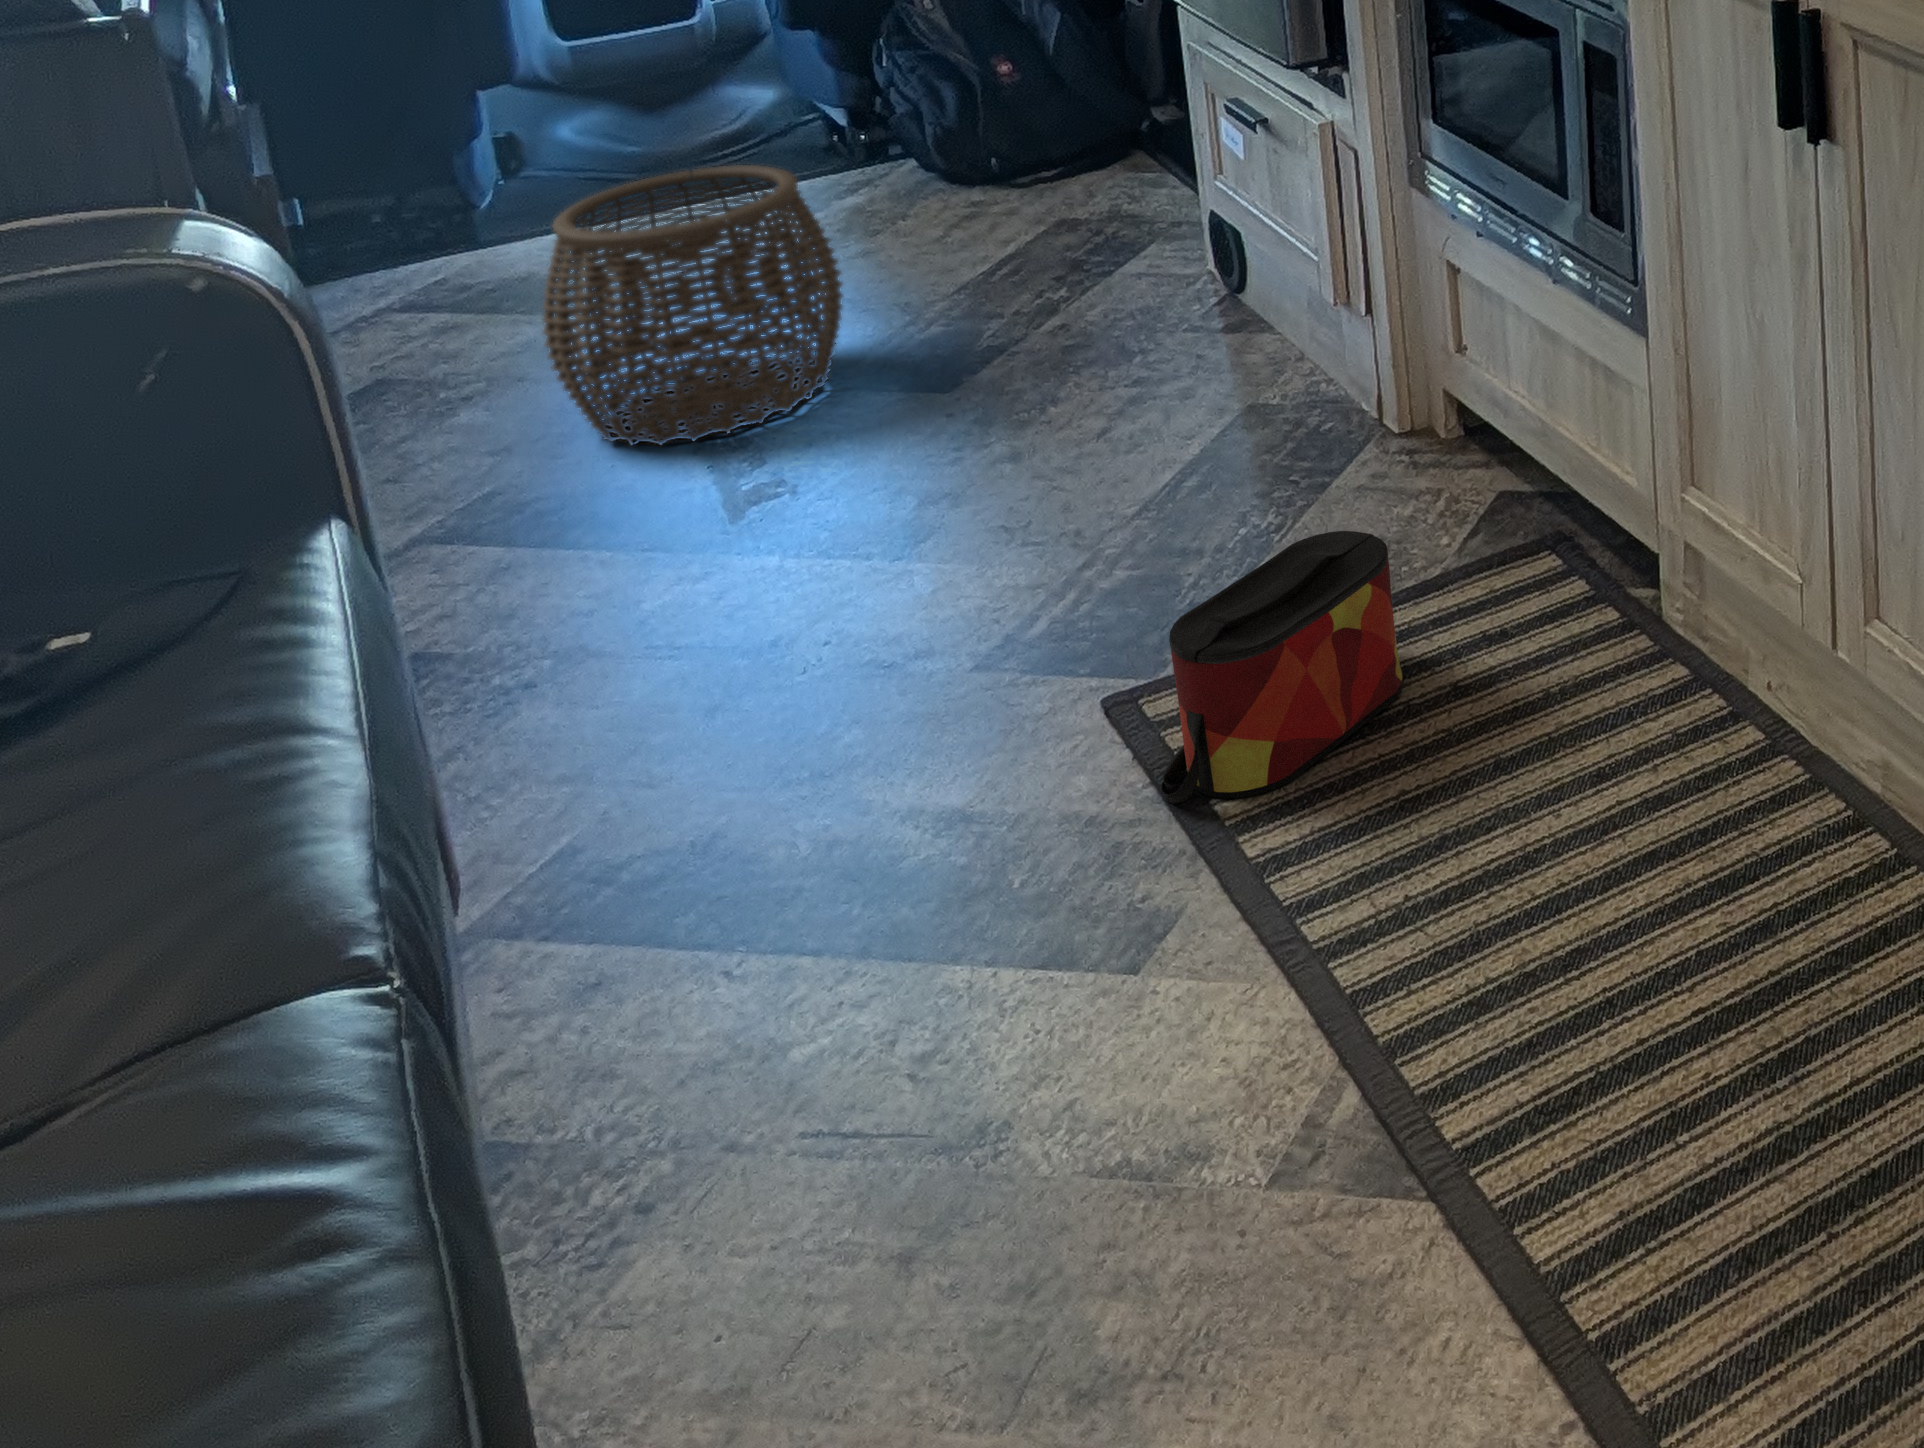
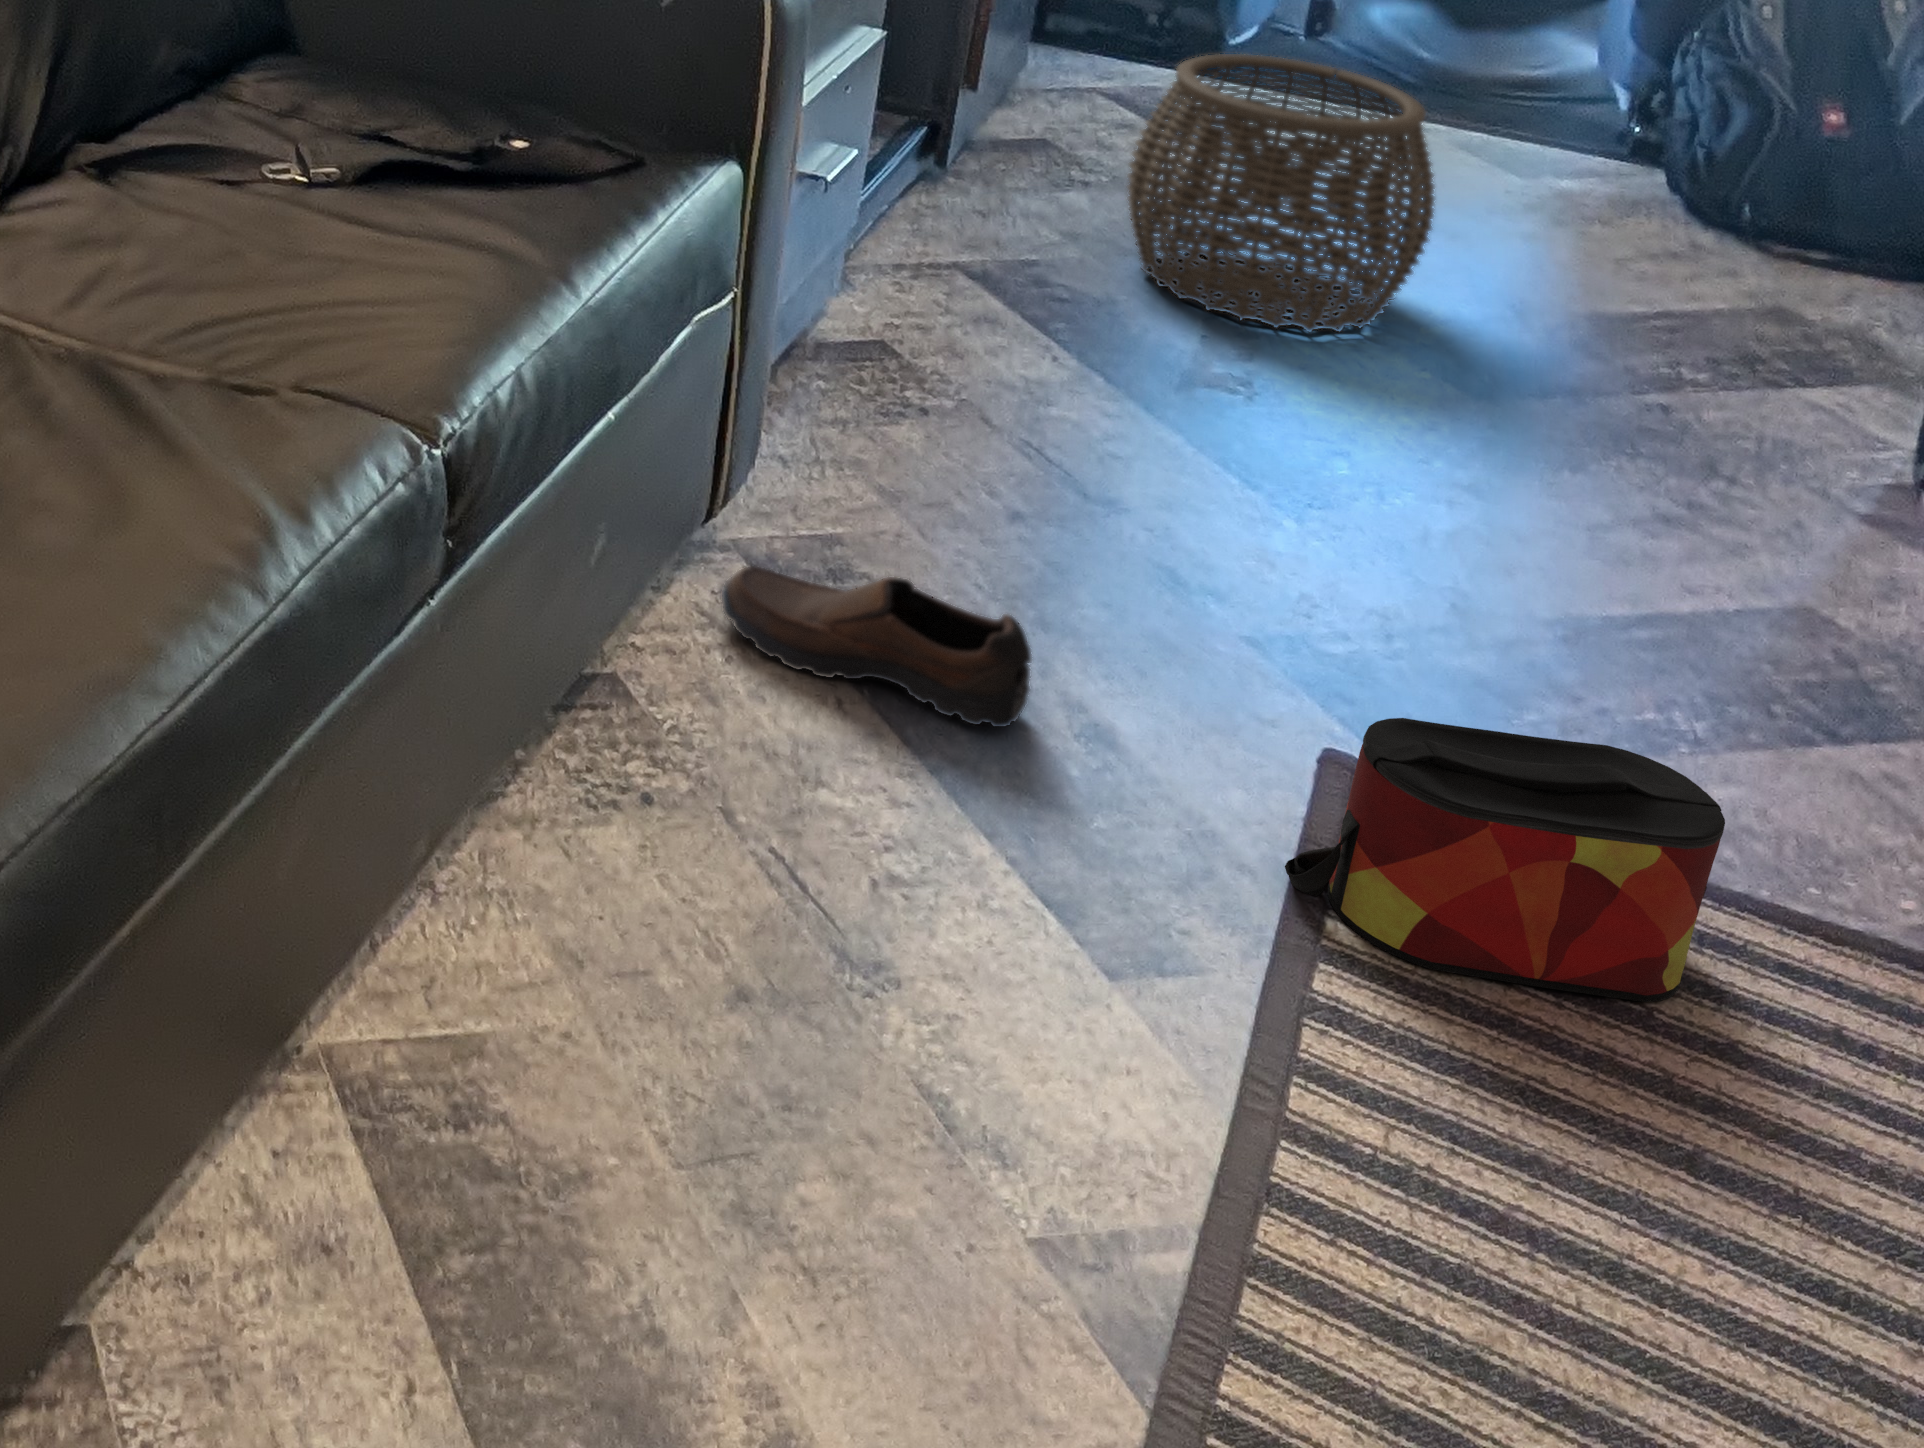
shoe: none [522,768,892,998] -> present [722,567,1032,727]

